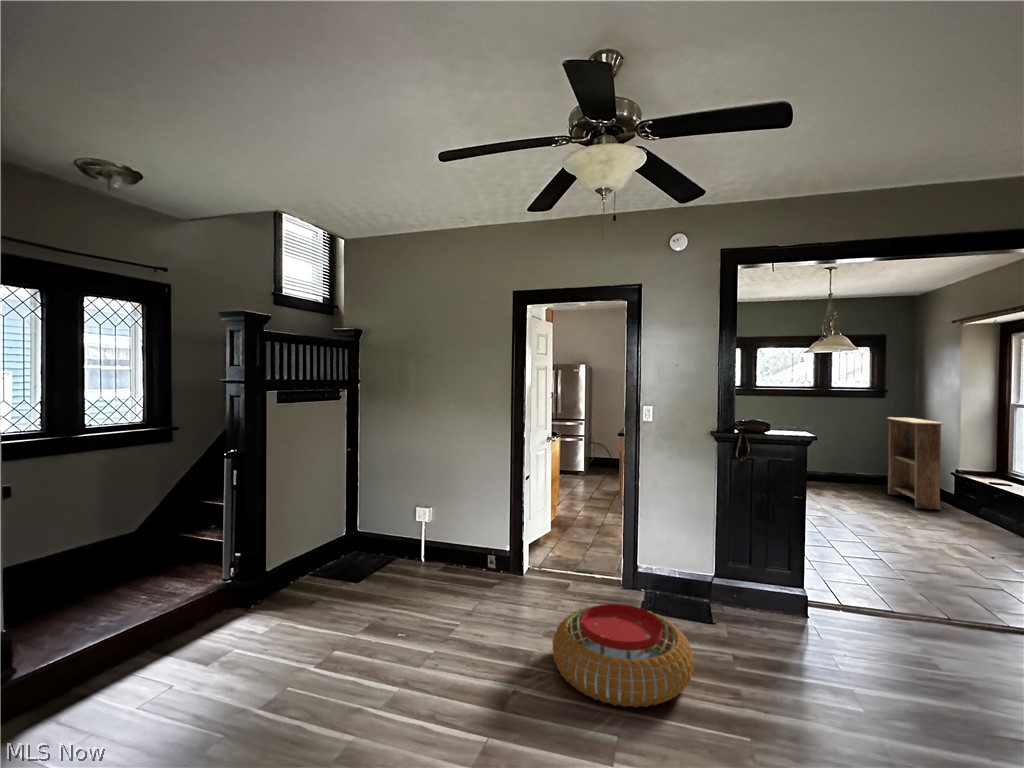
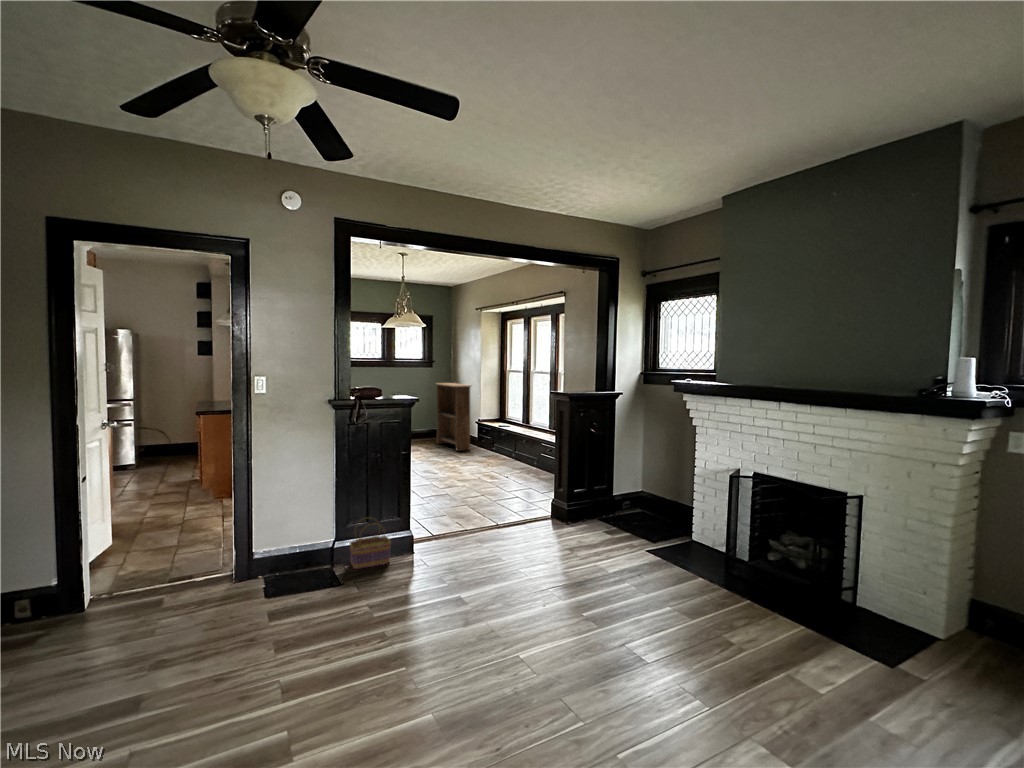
basket: none [728,561,775,619] -> present [350,523,391,569]
pouf: present [553,604,694,707] -> none [174,592,345,710]

